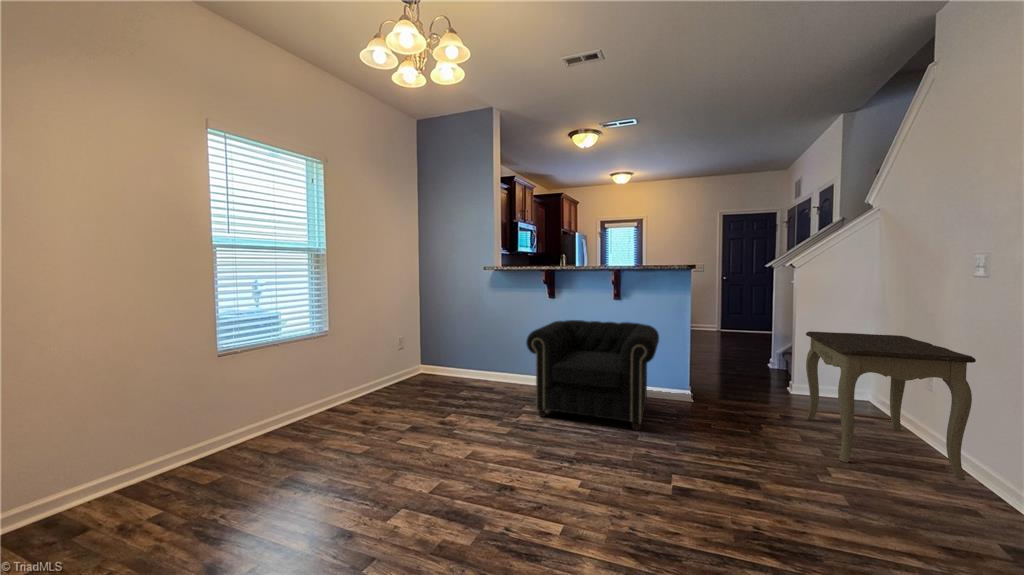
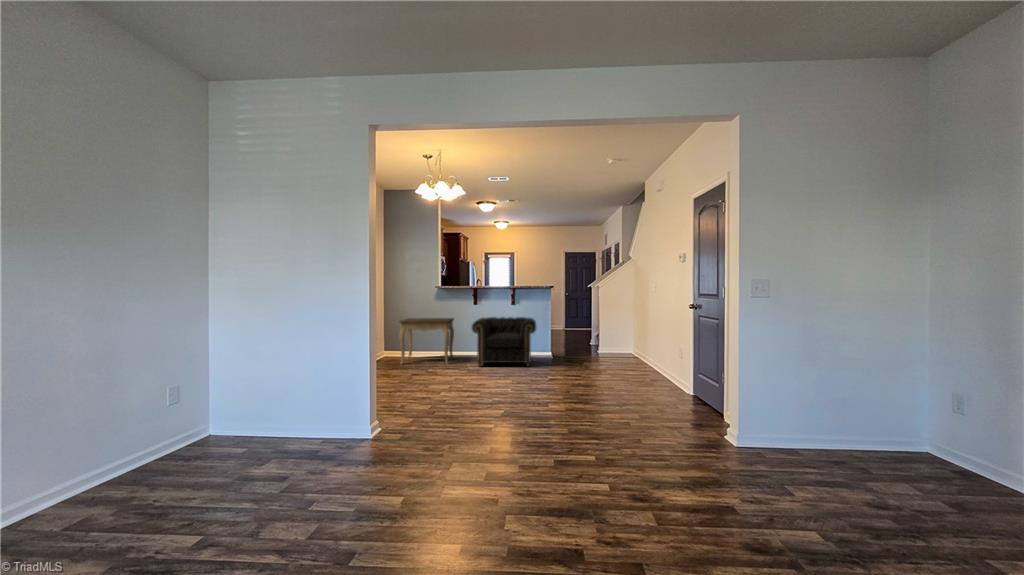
side table: present [806,331,976,480] -> present [399,318,454,364]

